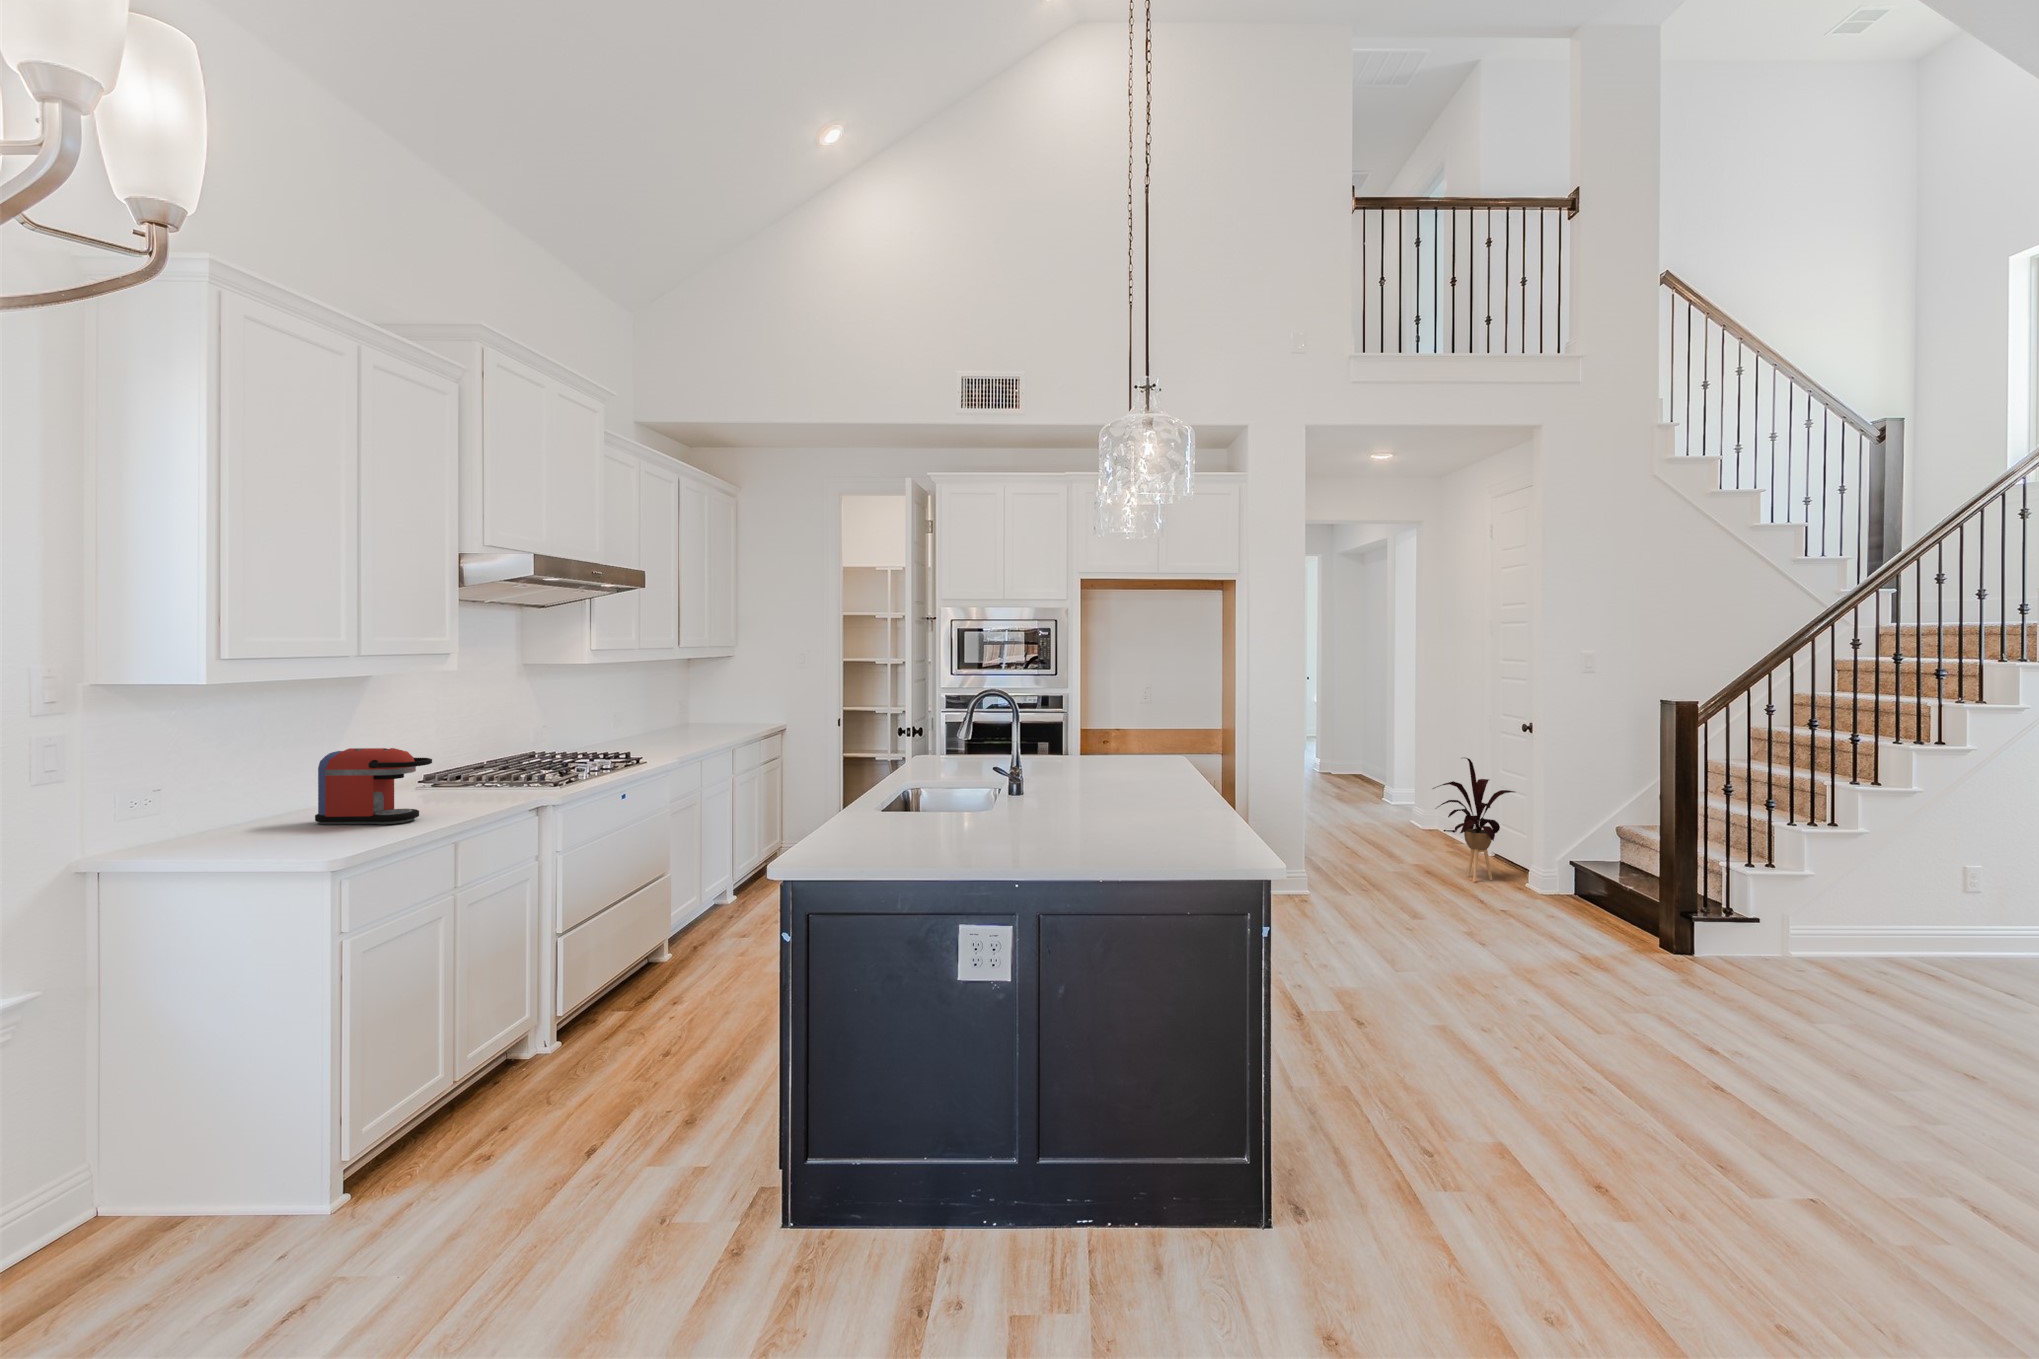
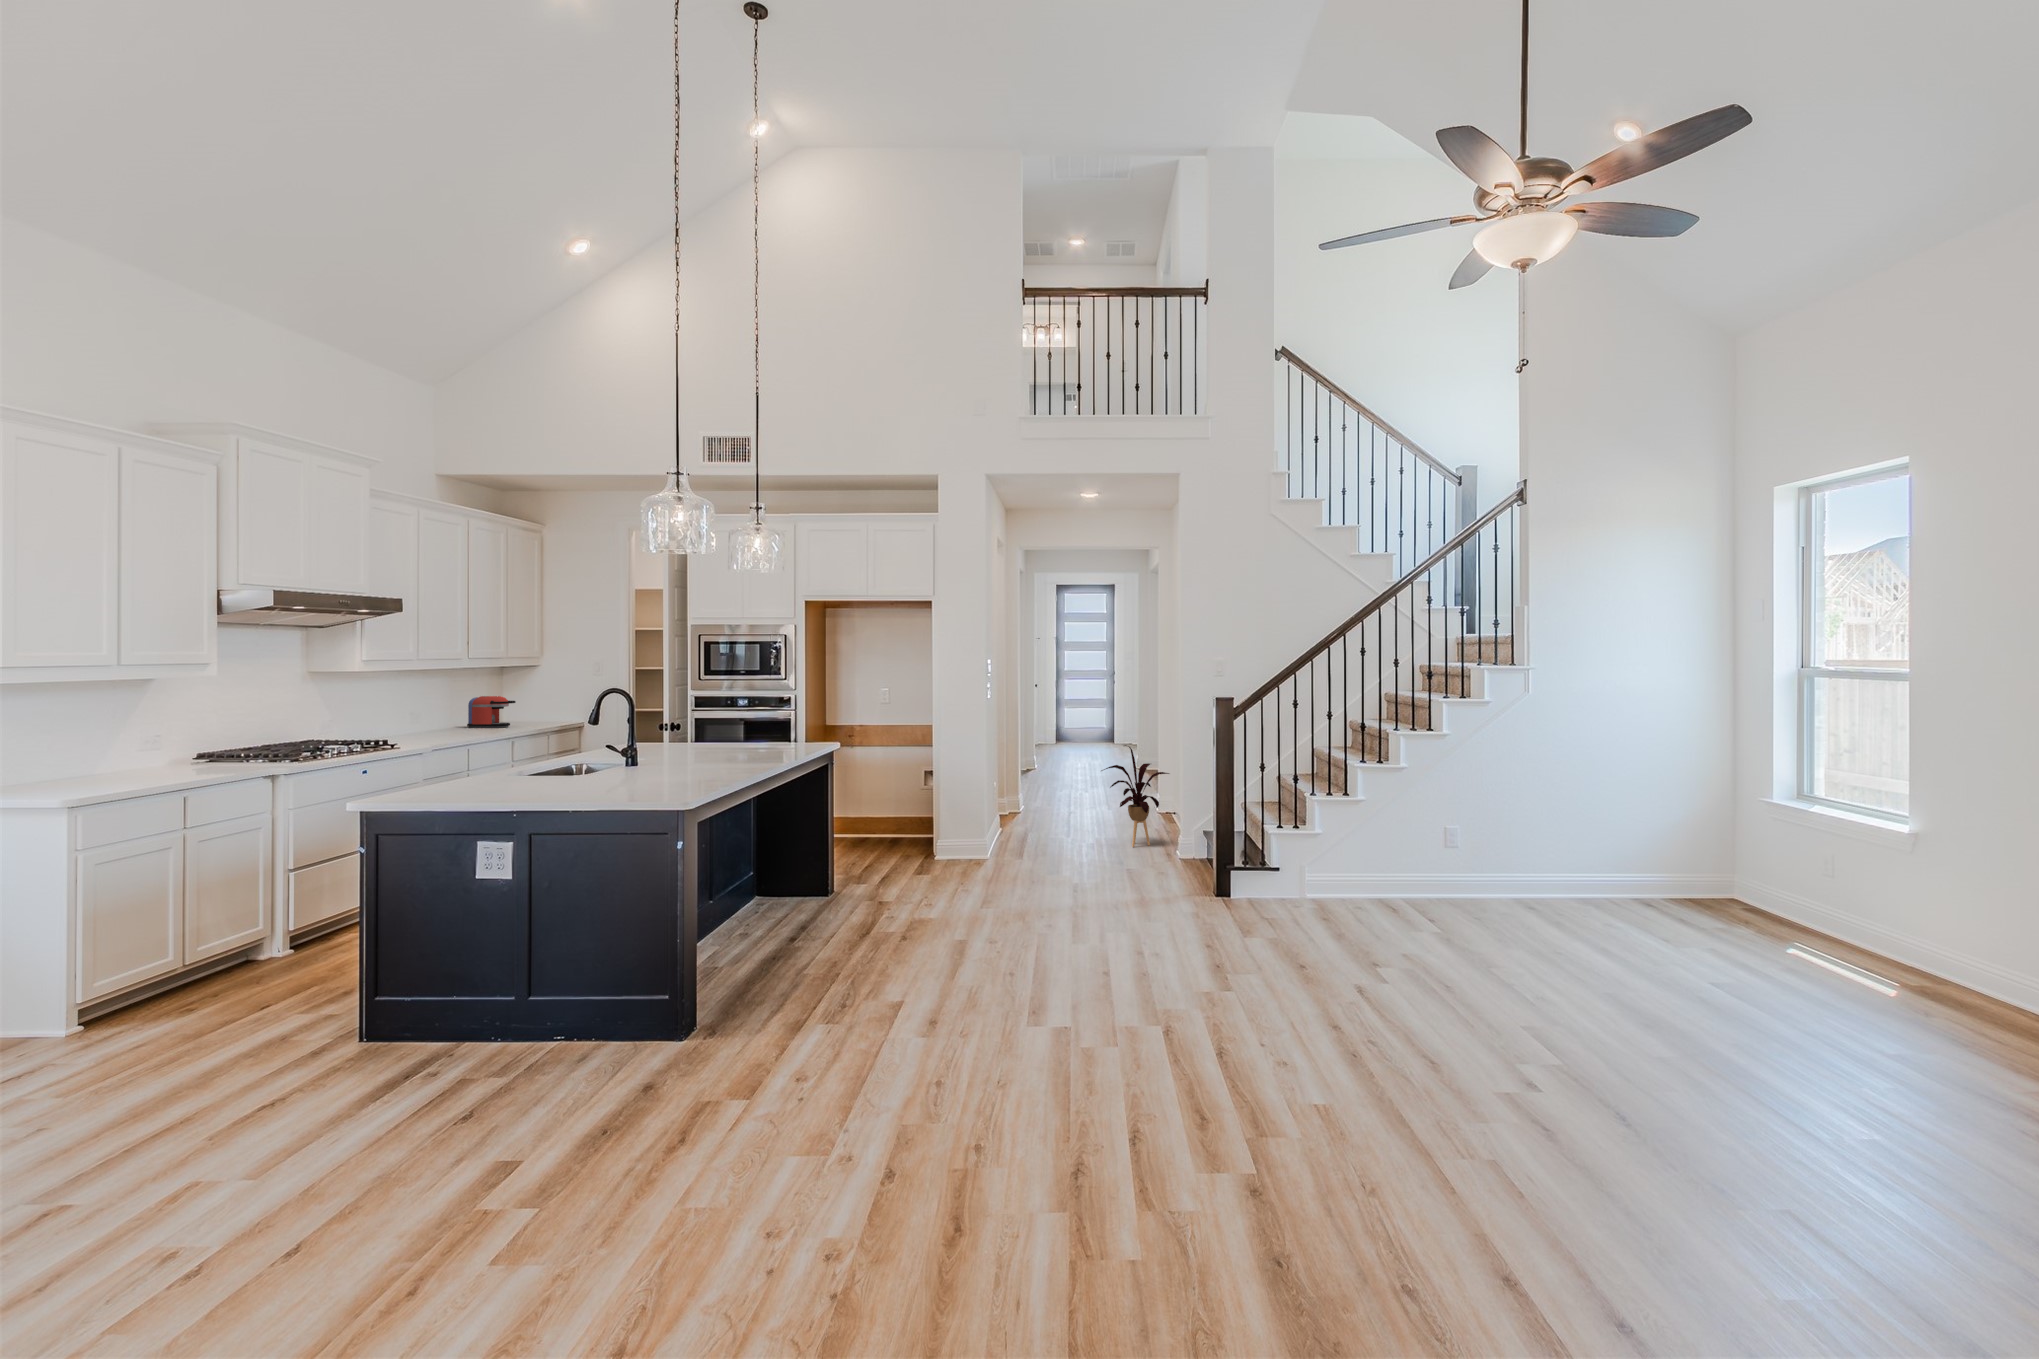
coffee maker: present [315,748,432,824] -> present [467,696,516,728]

